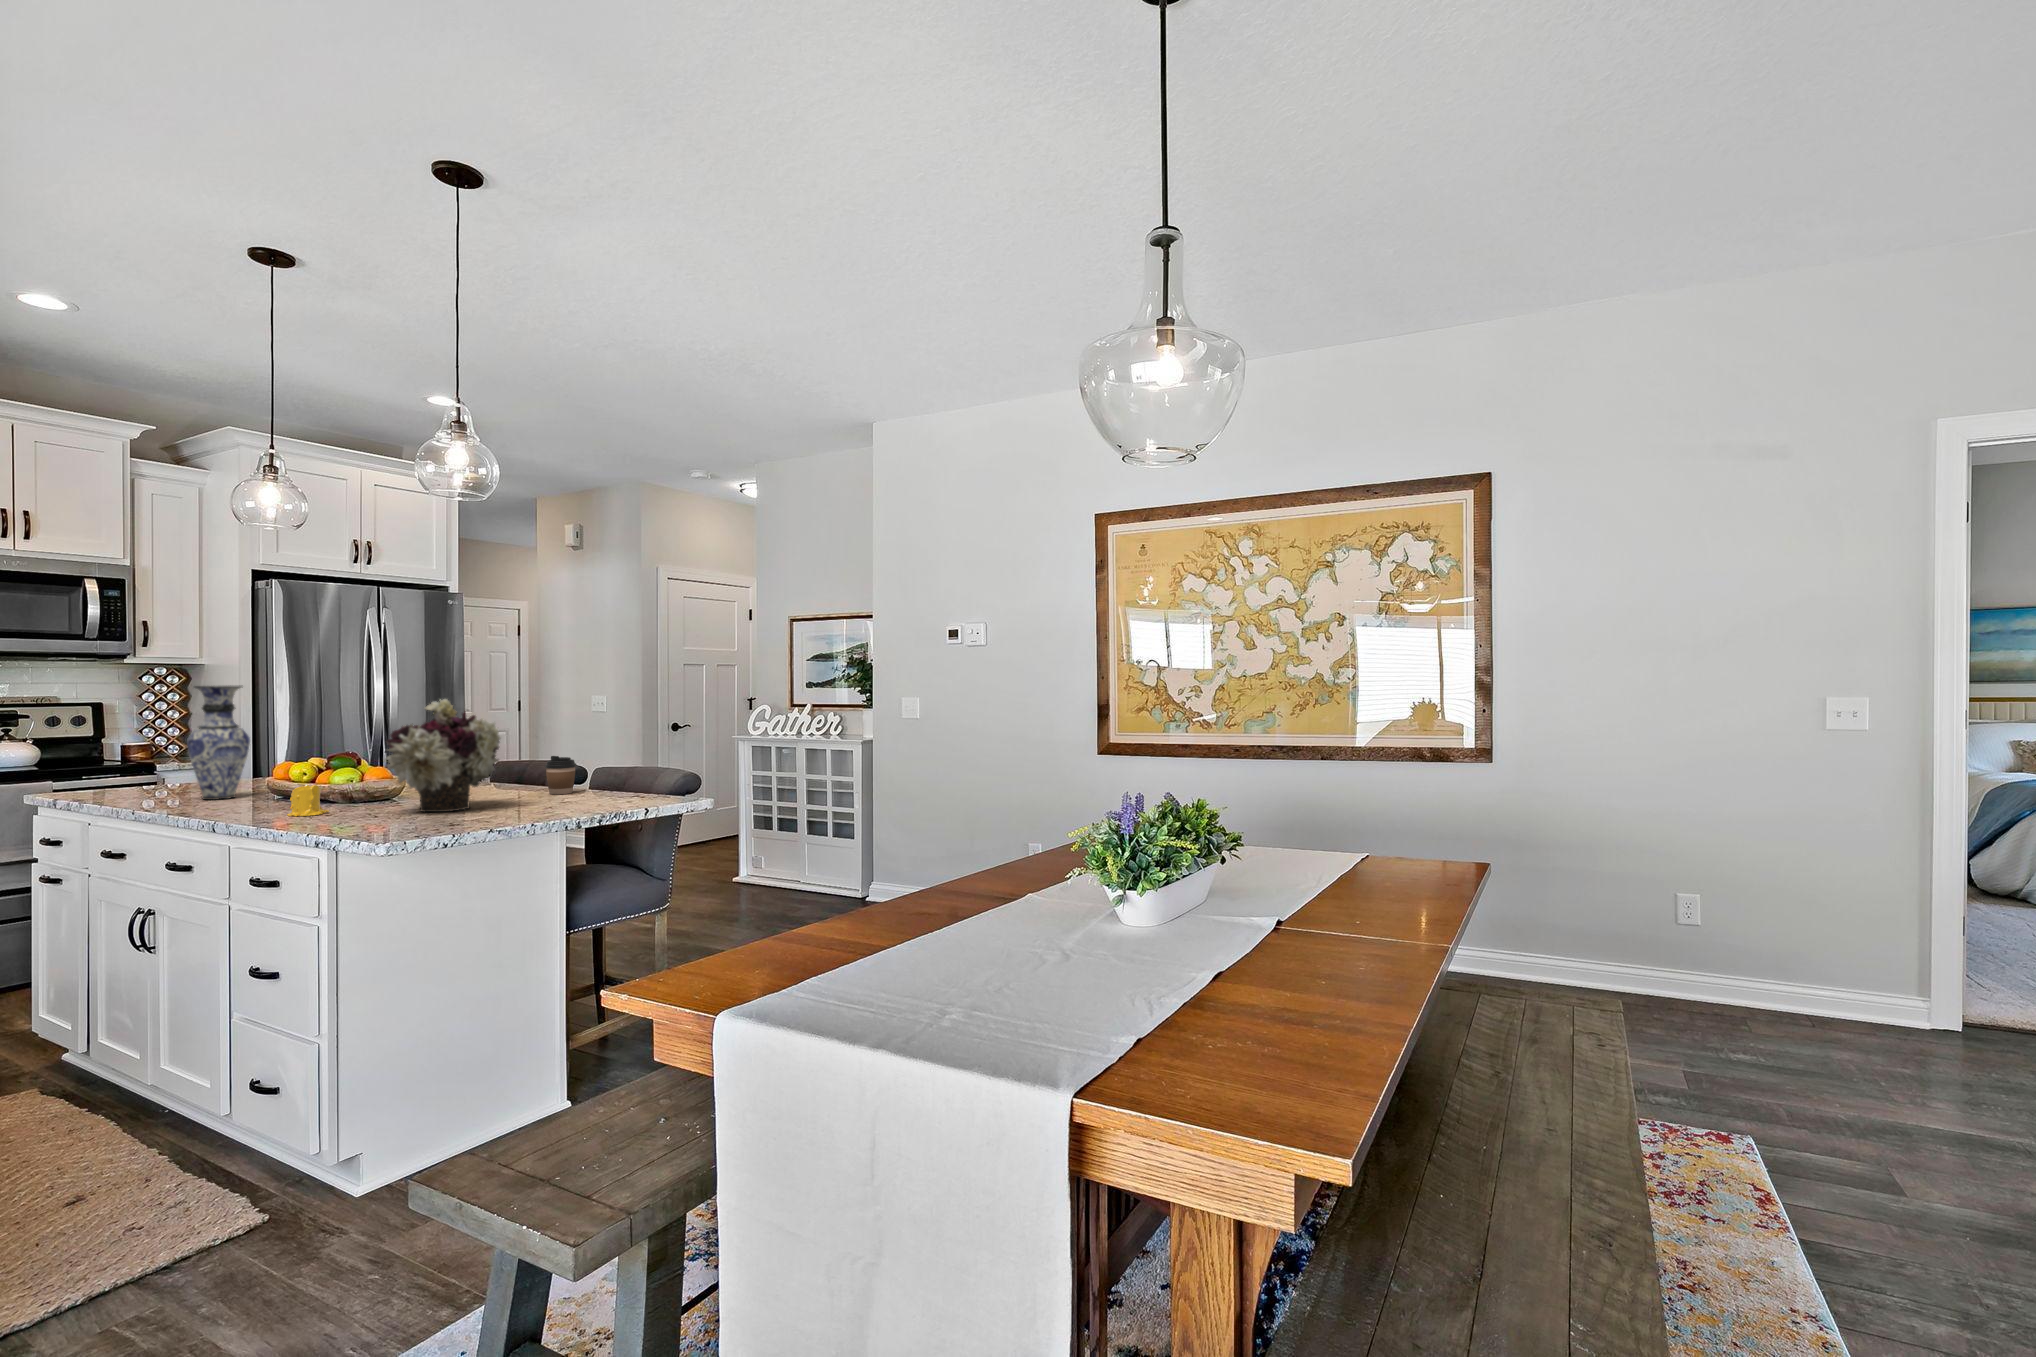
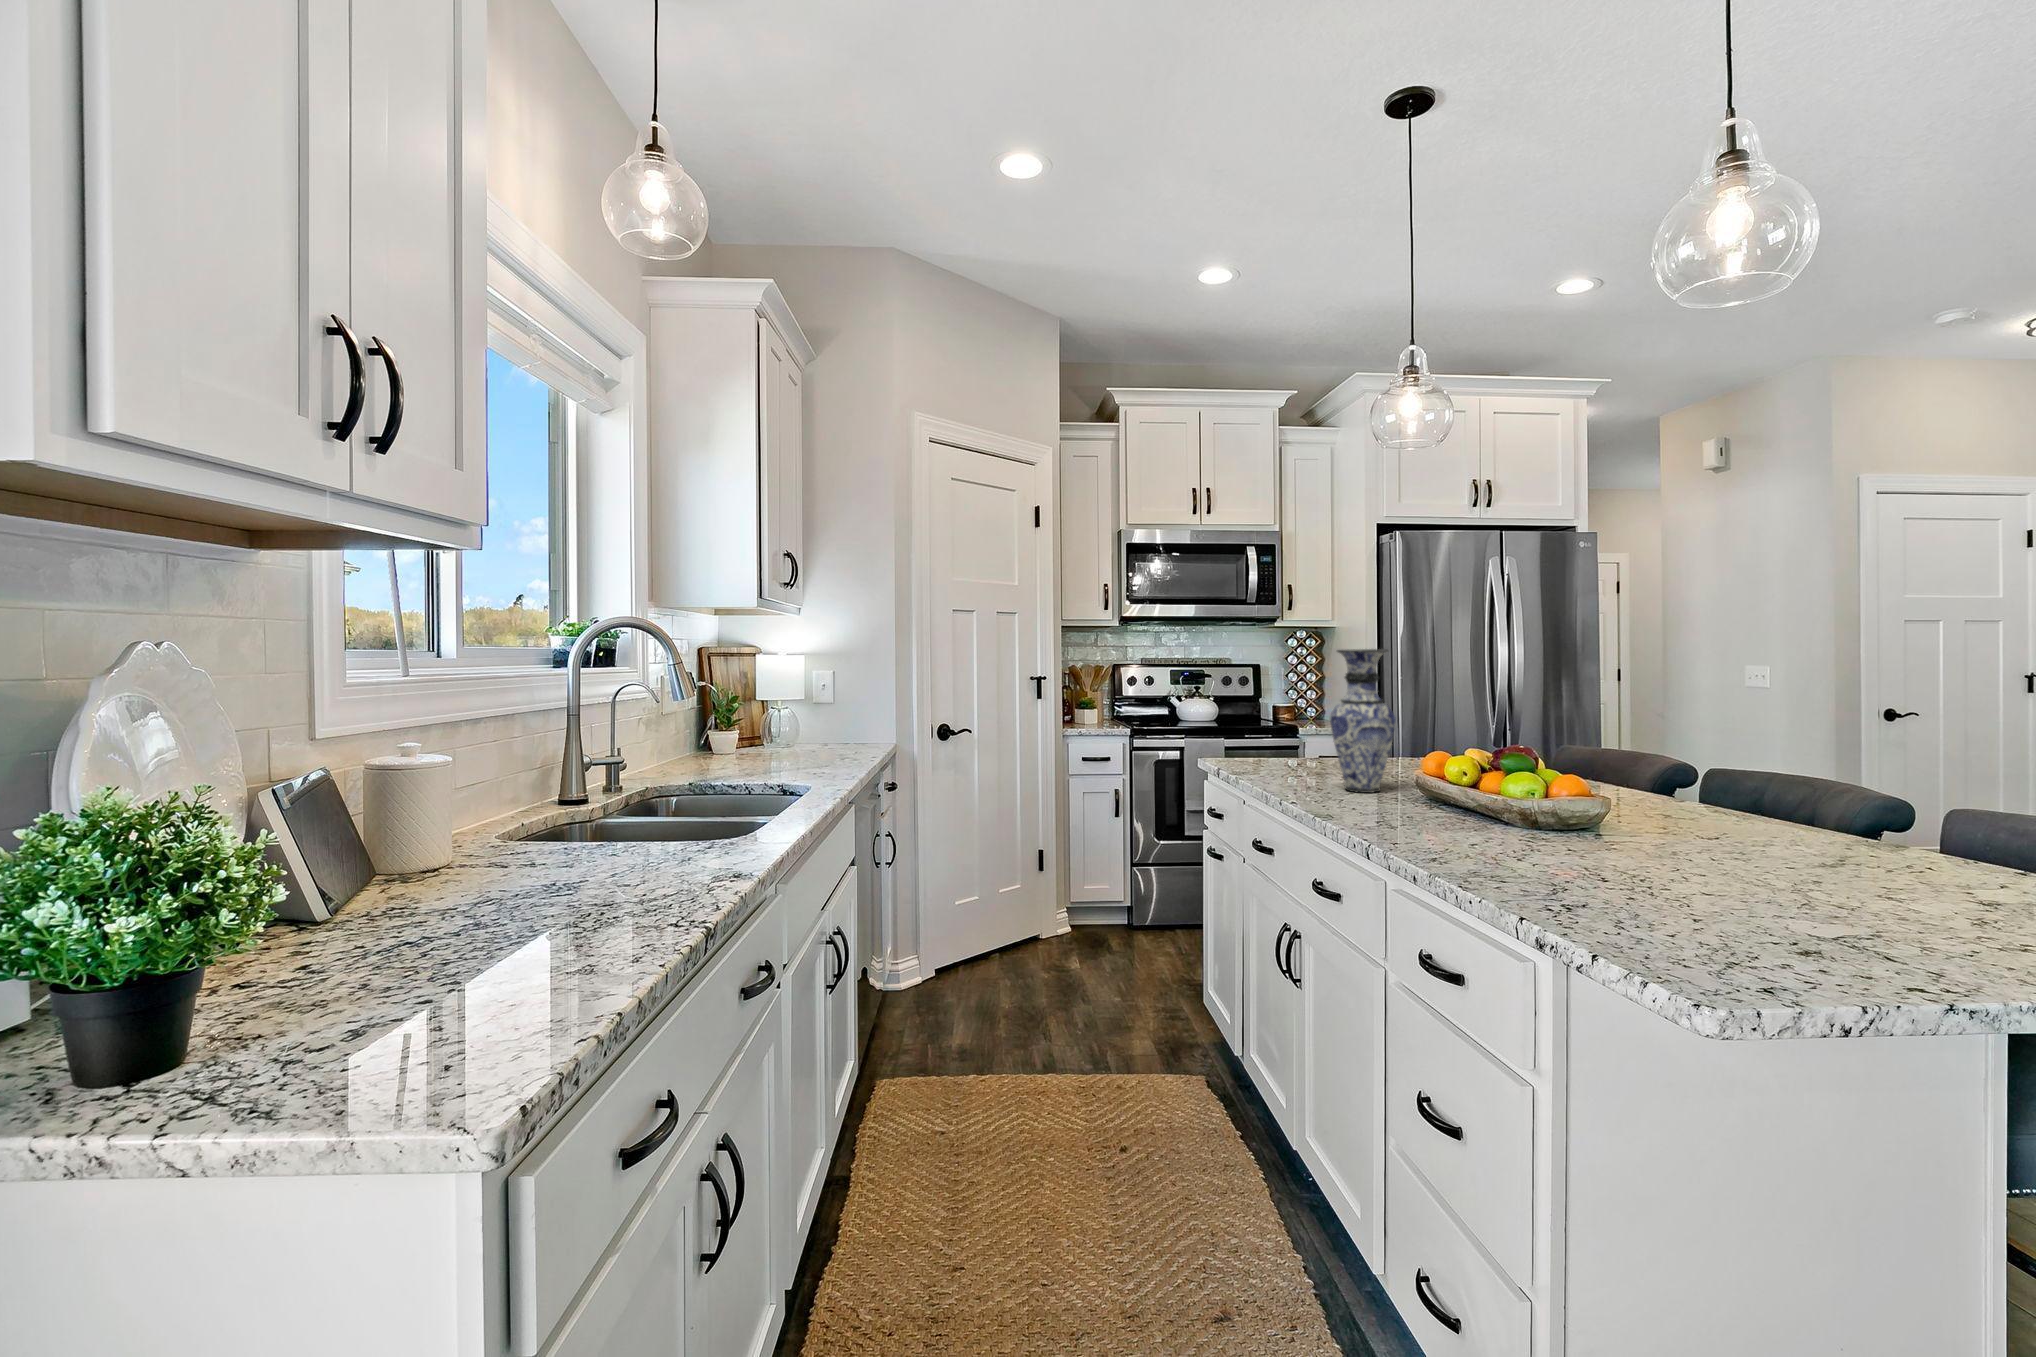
flower arrangement: present [385,699,501,812] -> none [1620,675,1856,893]
coffee cup: present [545,756,576,794] -> none [1896,788,1976,868]
candle: present [287,785,329,816] -> none [1459,803,1518,856]

